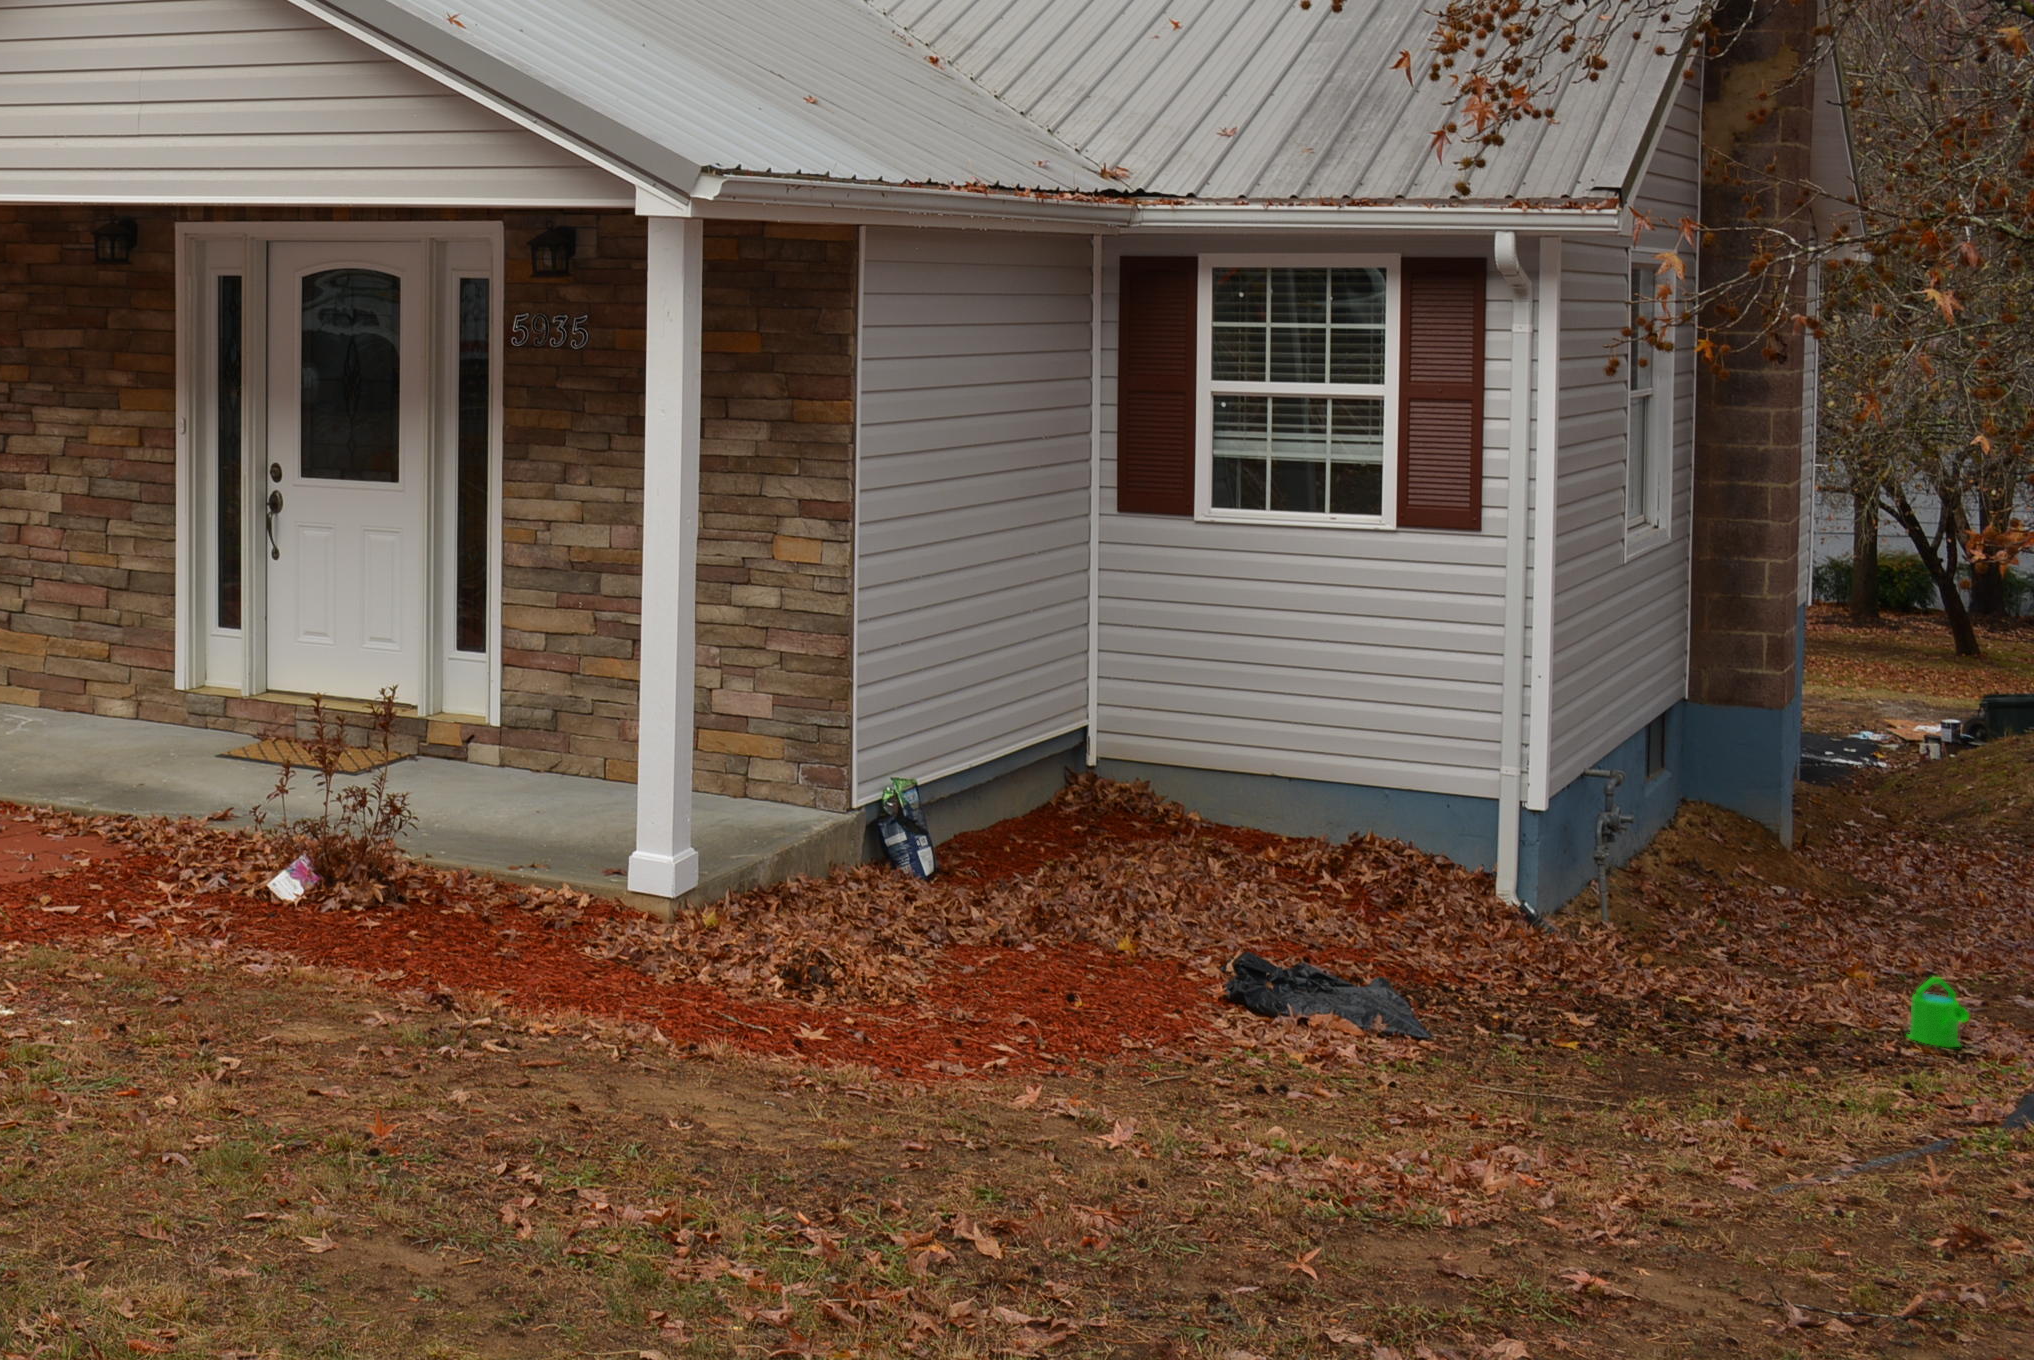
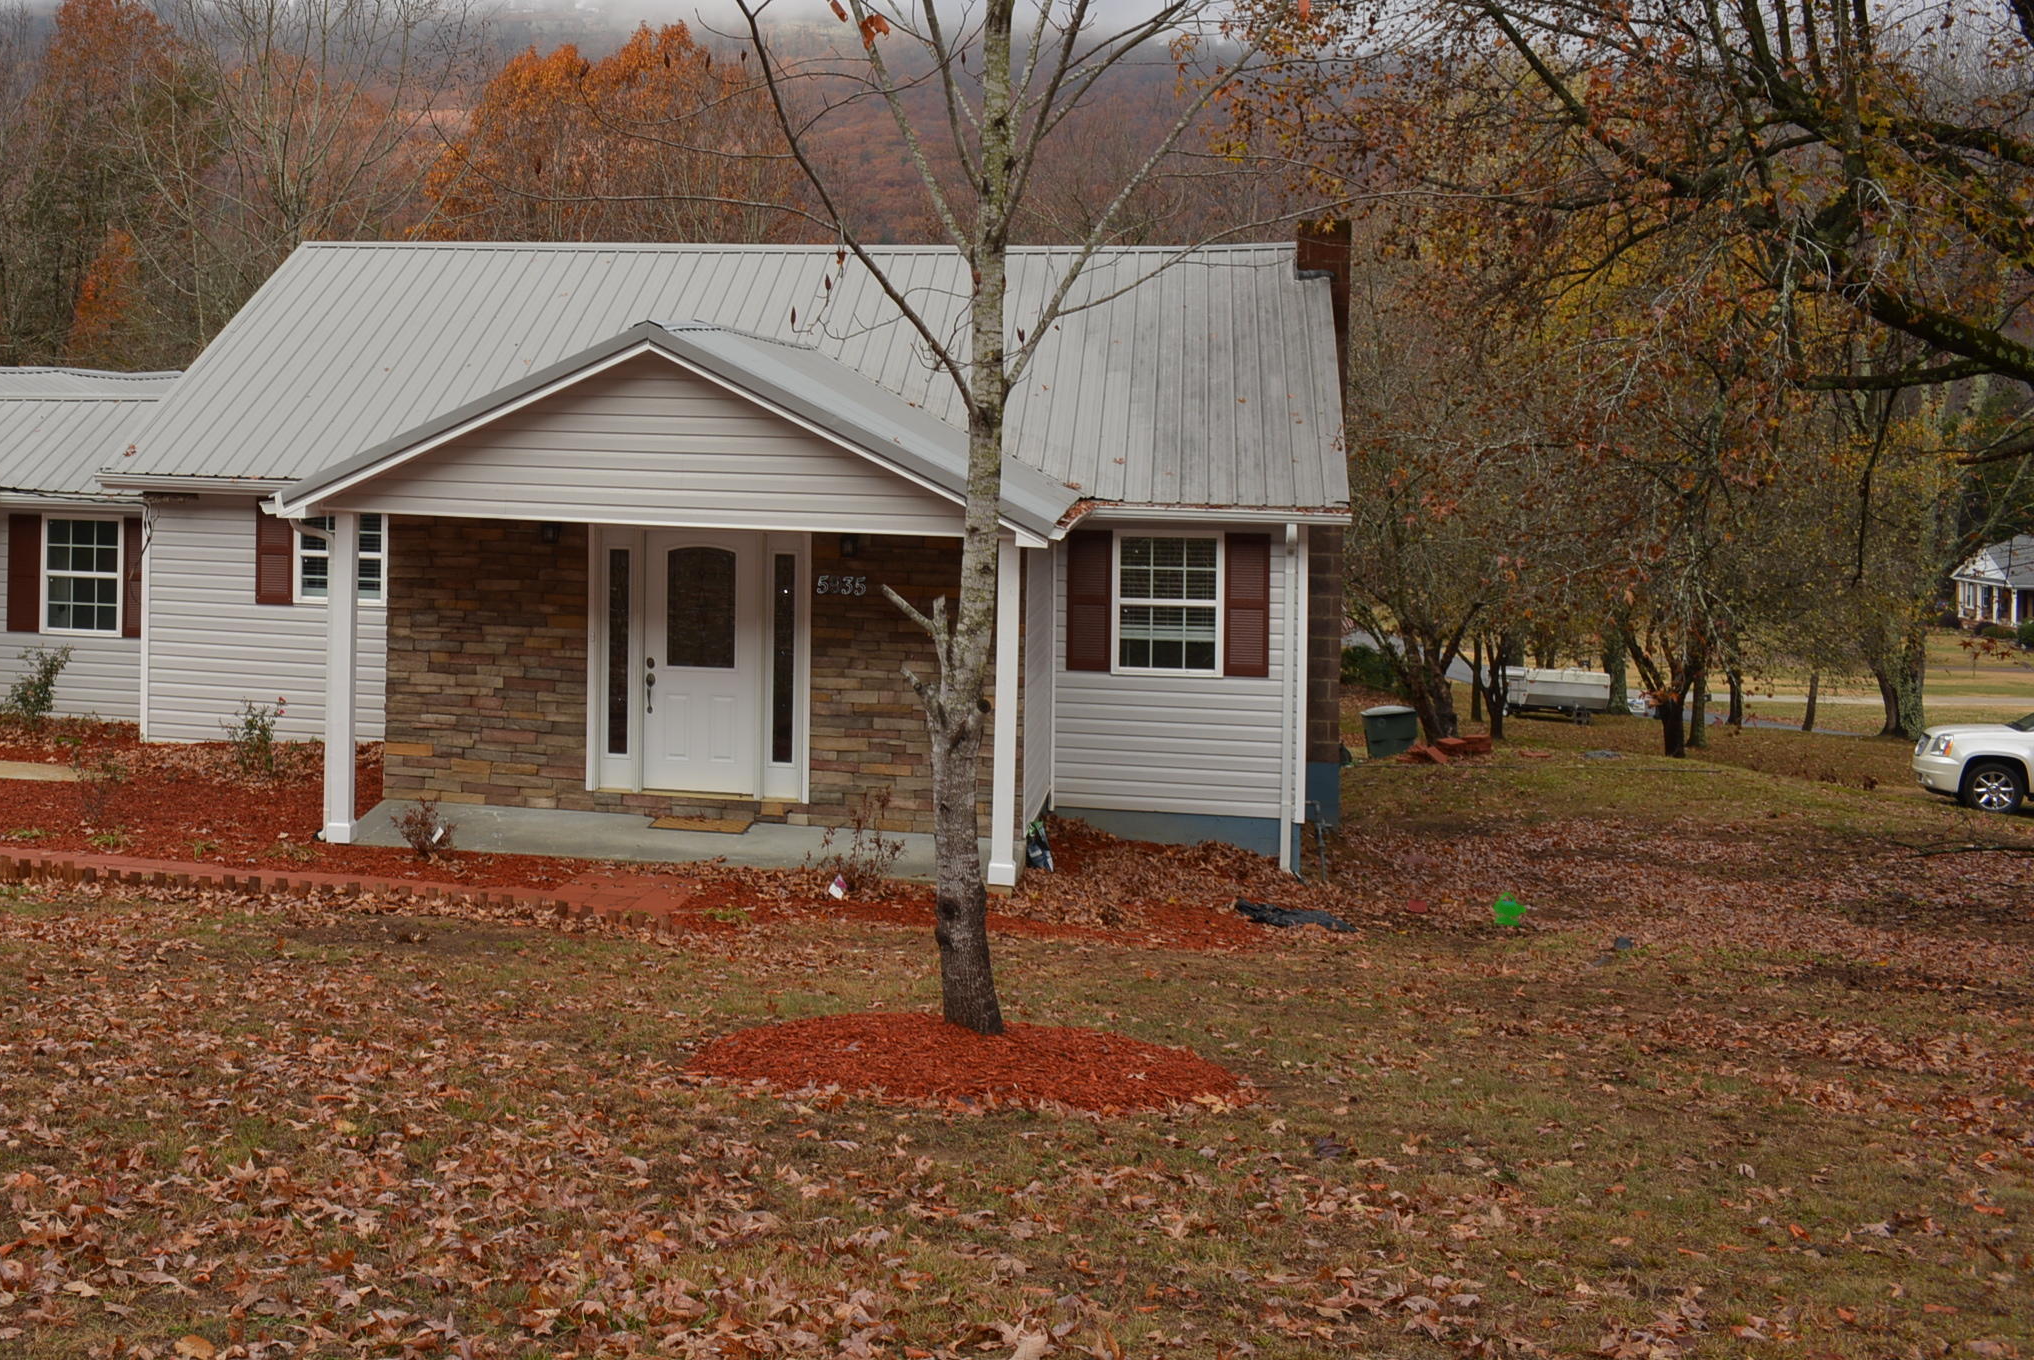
potted plant: none [1707,888,1795,1006] -> present [1402,855,1438,913]

